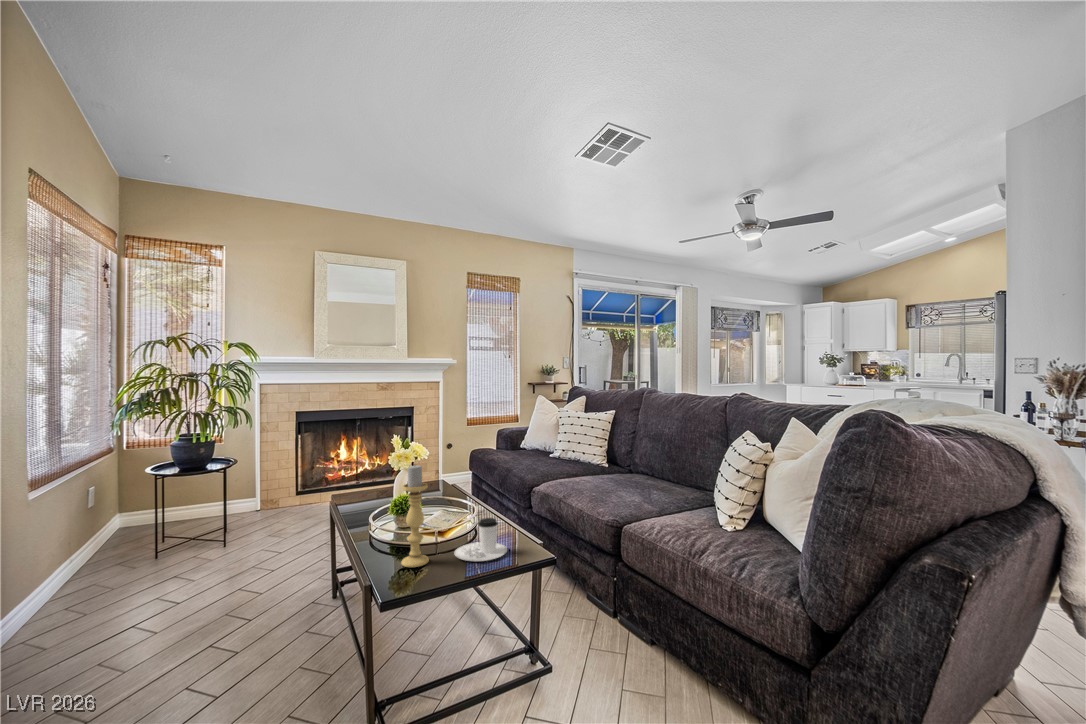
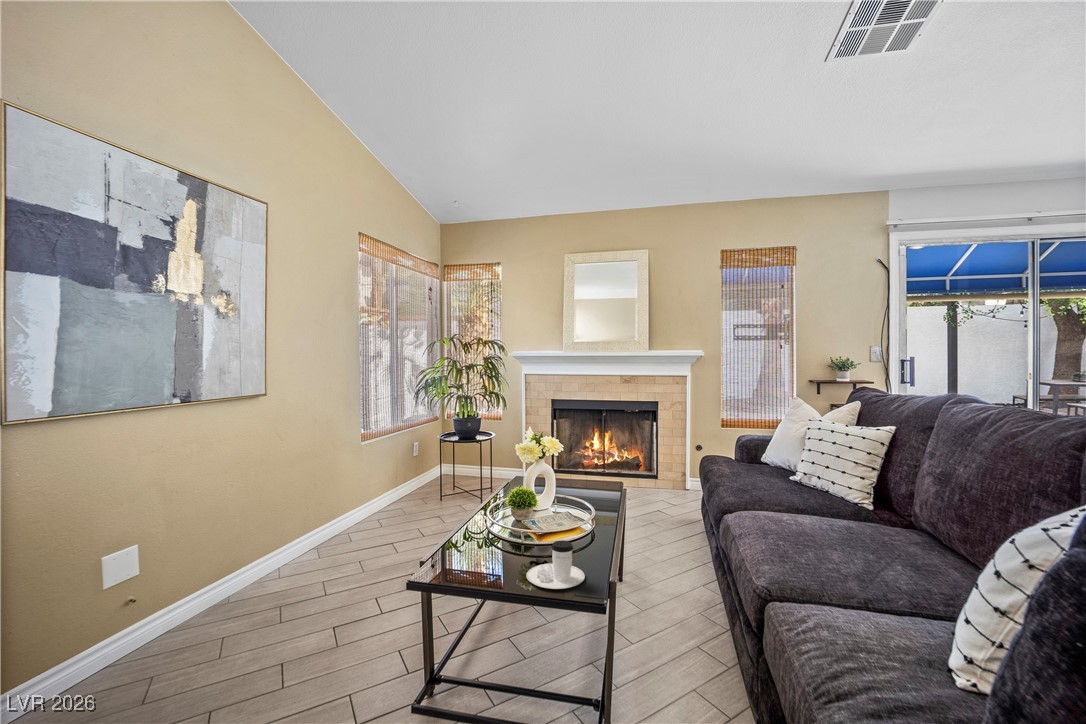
candle holder: present [401,465,429,567] -> none [479,469,505,572]

